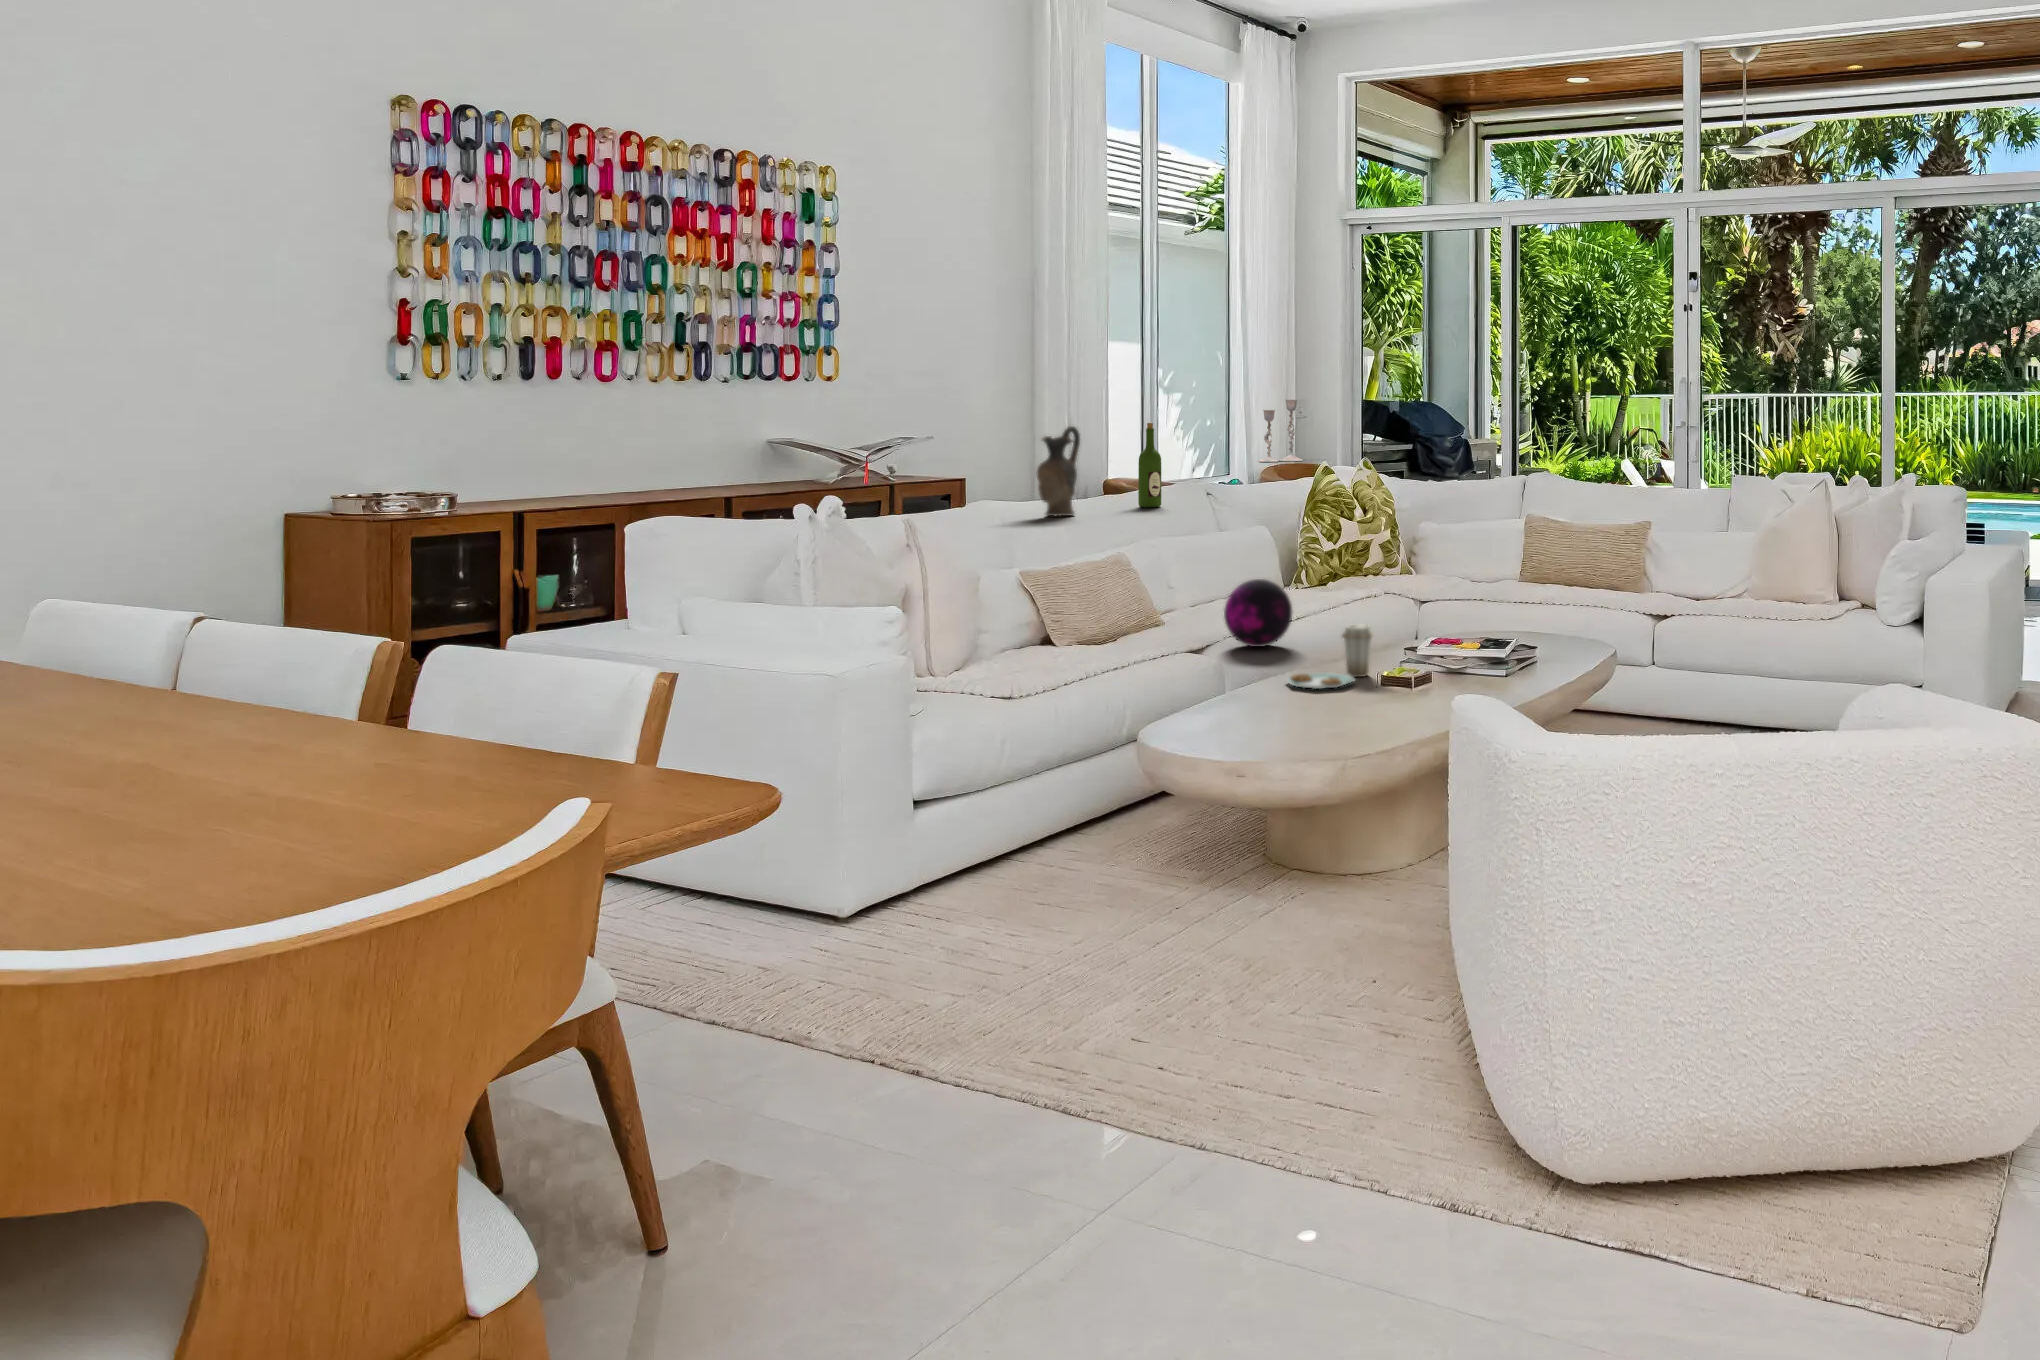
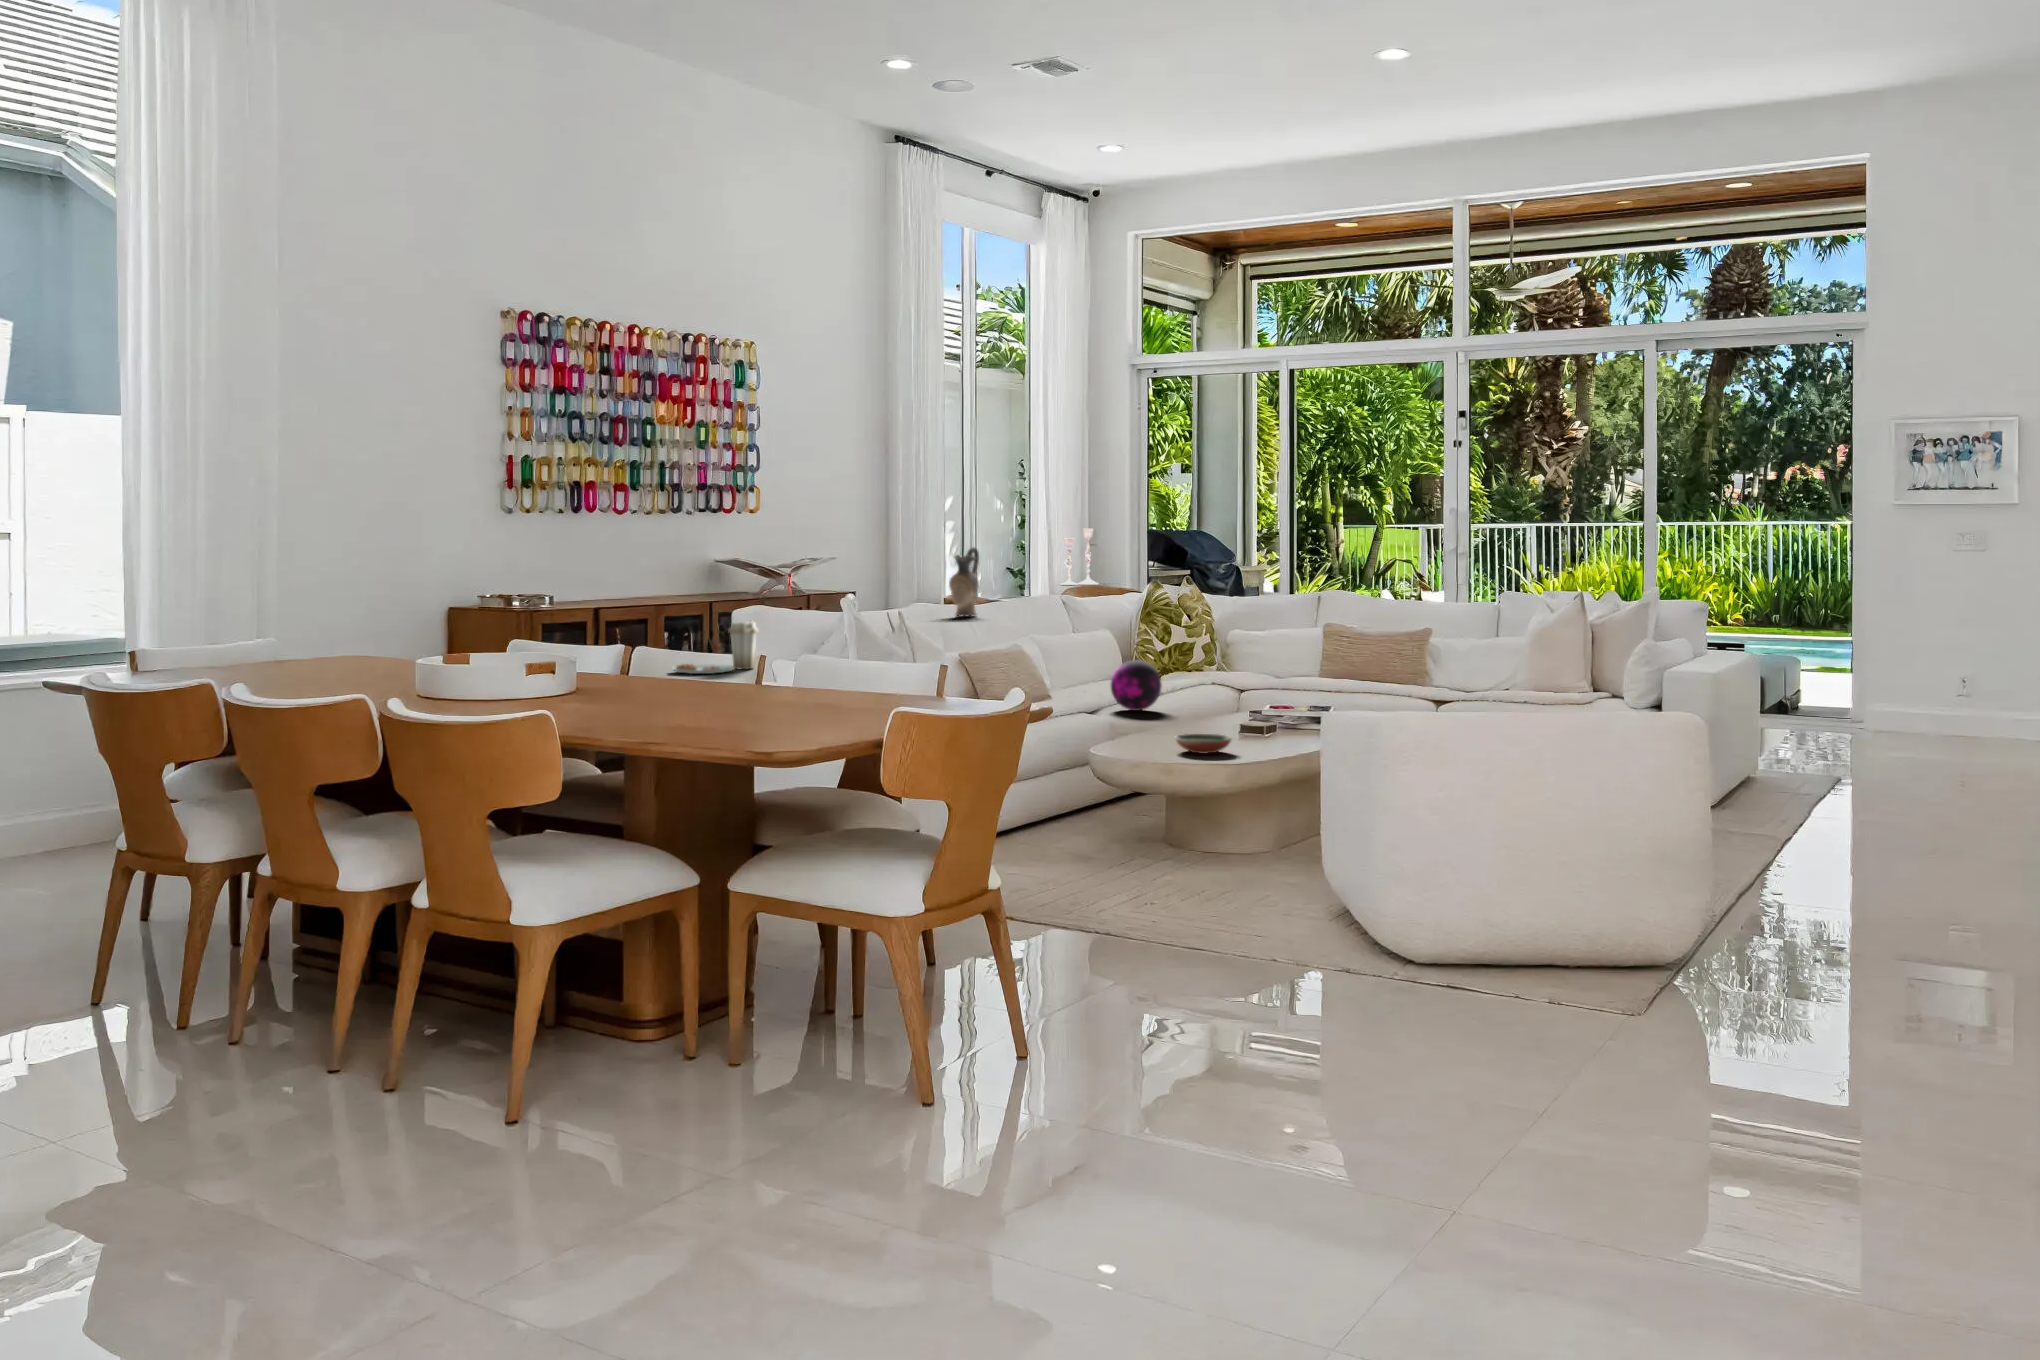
wine bottle: present [1138,423,1161,507] -> none [1016,545,1033,612]
plate: present [1286,625,1374,689] -> present [671,620,759,674]
decorative bowl: none [1260,706,1344,741] -> present [1176,734,1232,753]

